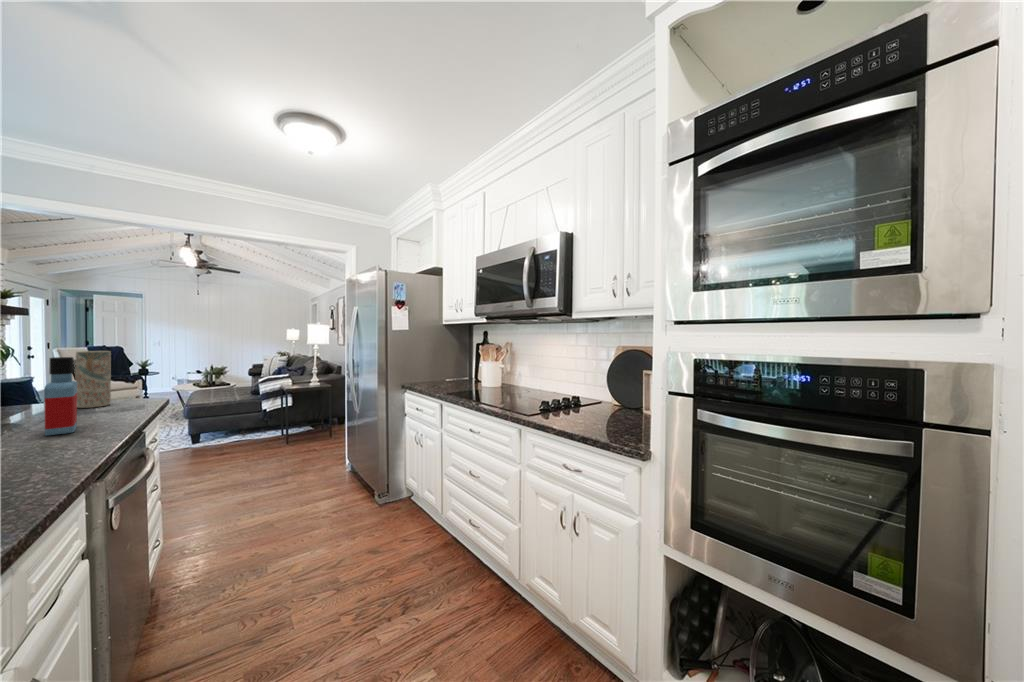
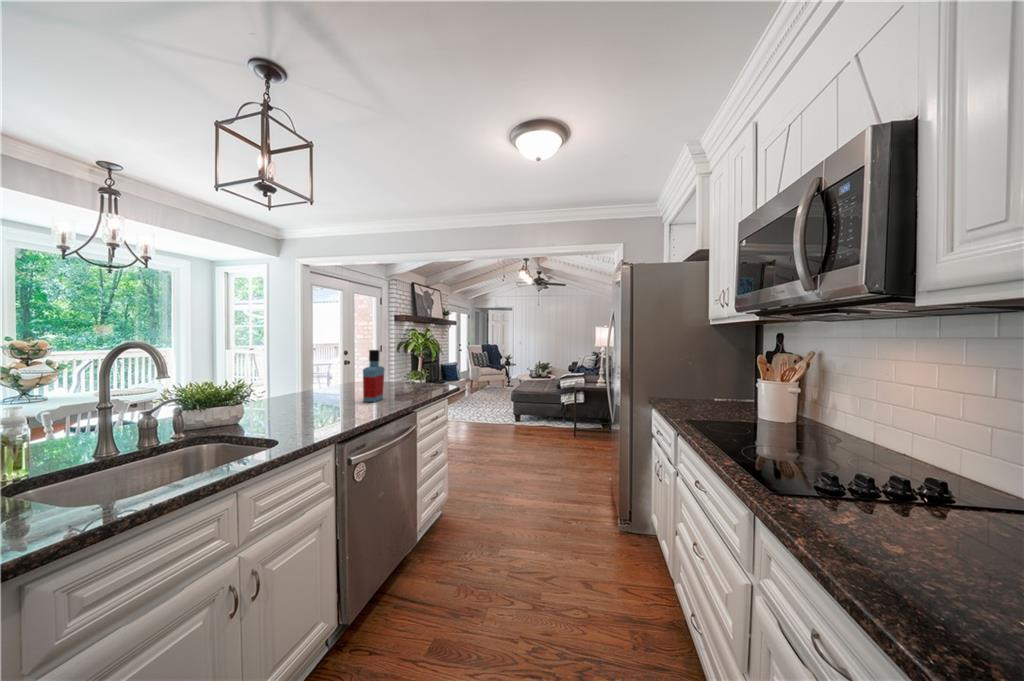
vase: present [75,351,111,408] -> none [407,346,424,386]

